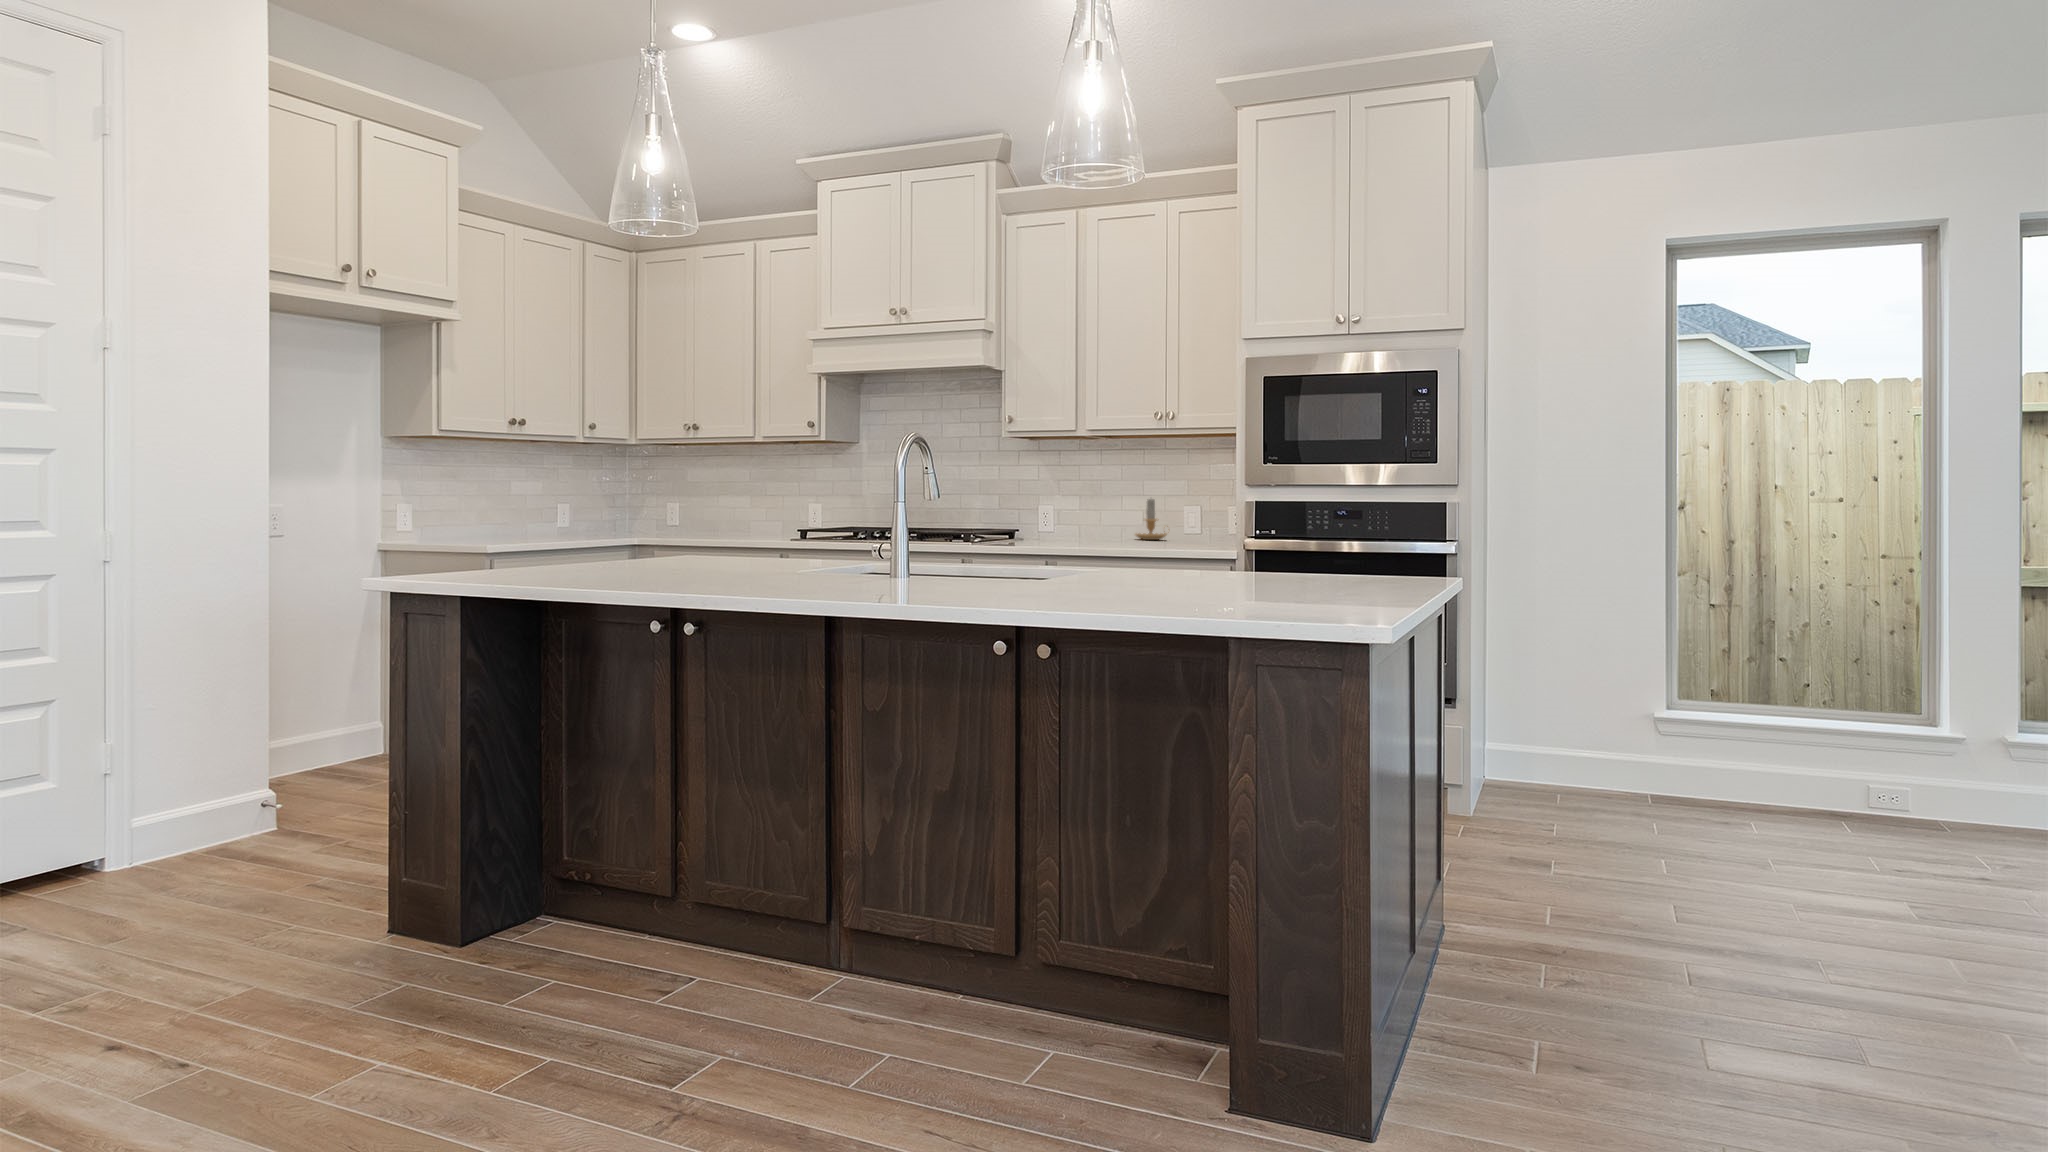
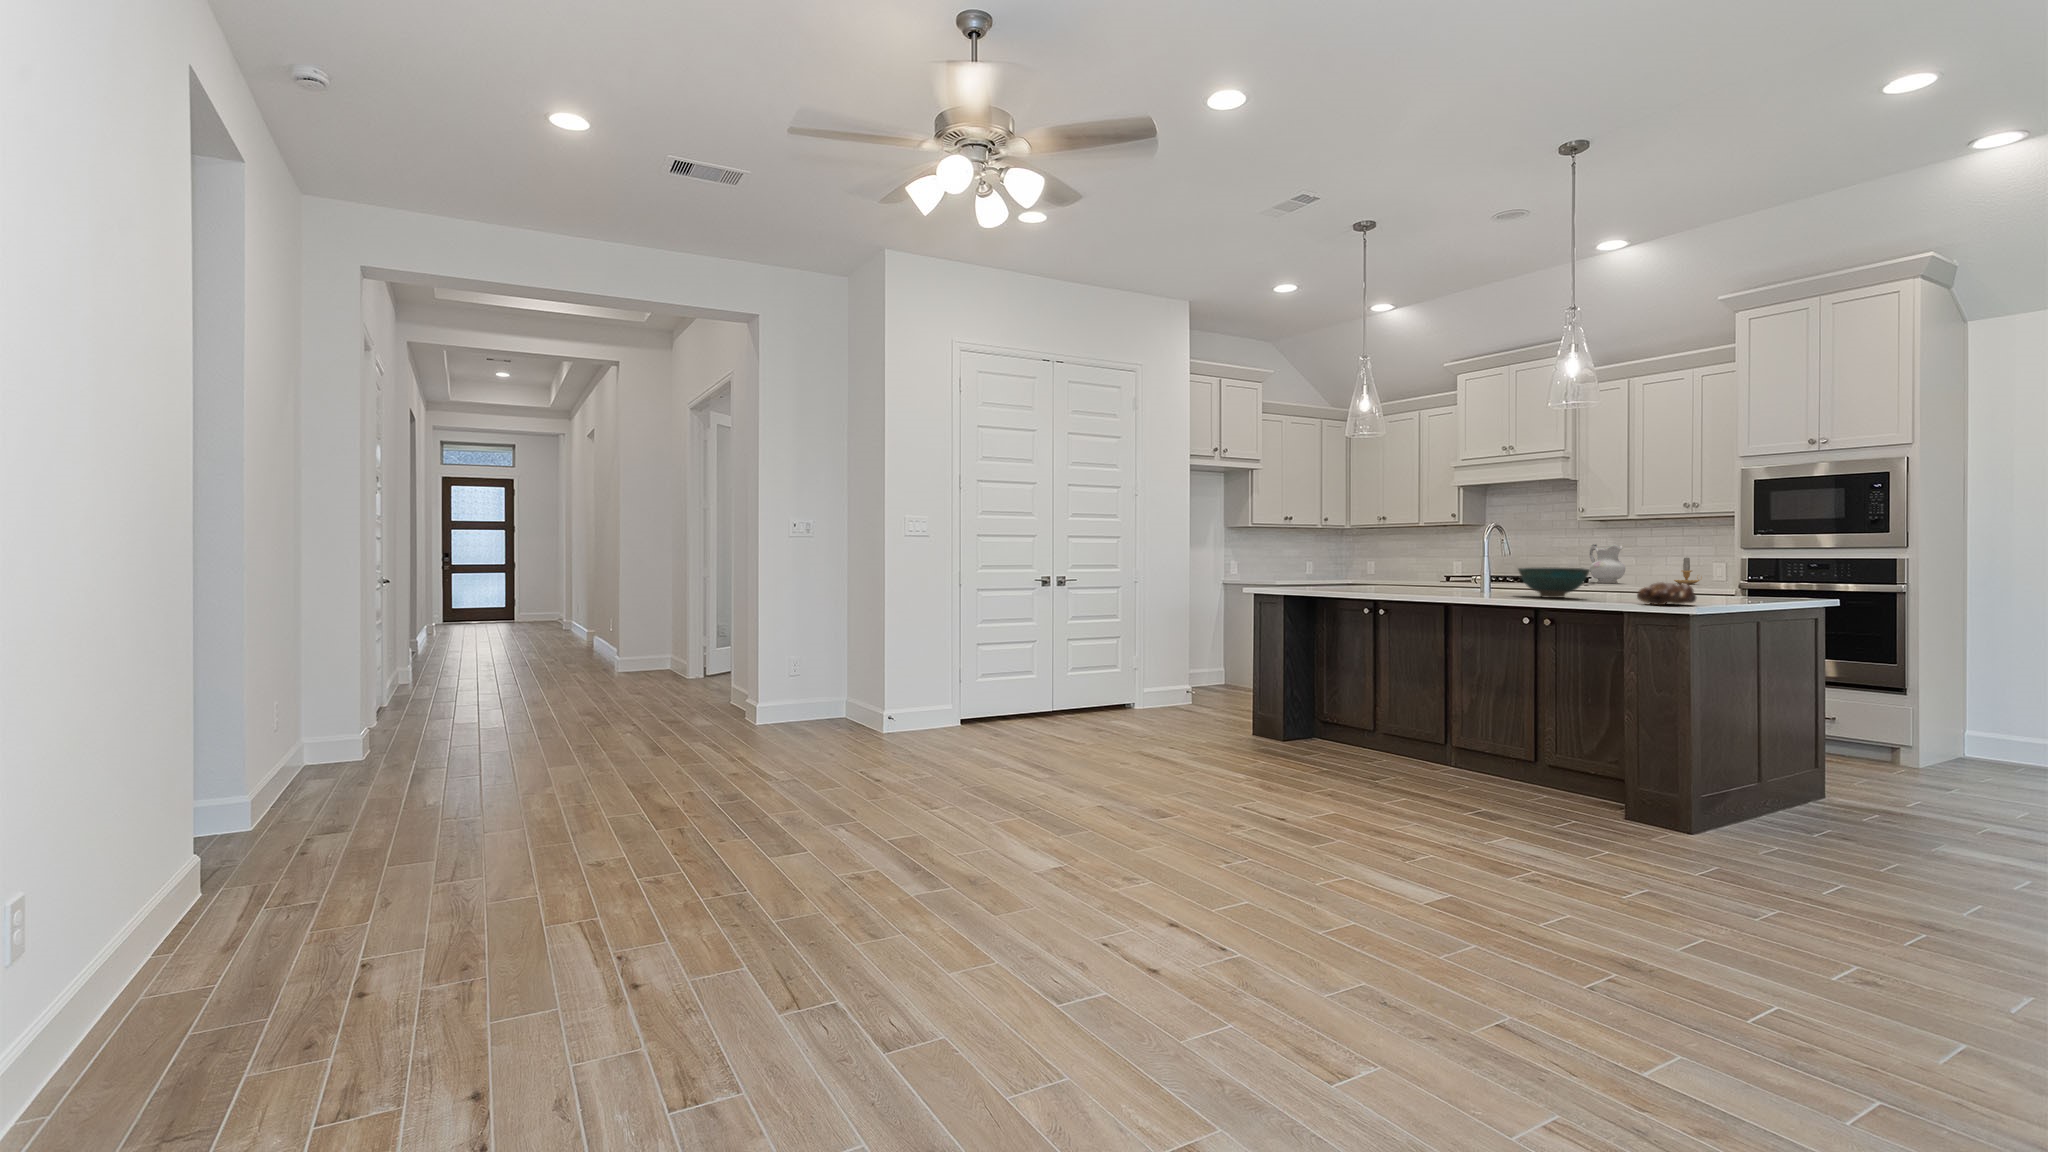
ceramic pitcher: none [1026,477,1079,543] -> present [1589,544,1626,583]
bowl: none [971,531,1106,598] -> present [1518,568,1590,598]
bread loaf: none [1205,564,1297,615] -> present [1637,582,1696,605]

